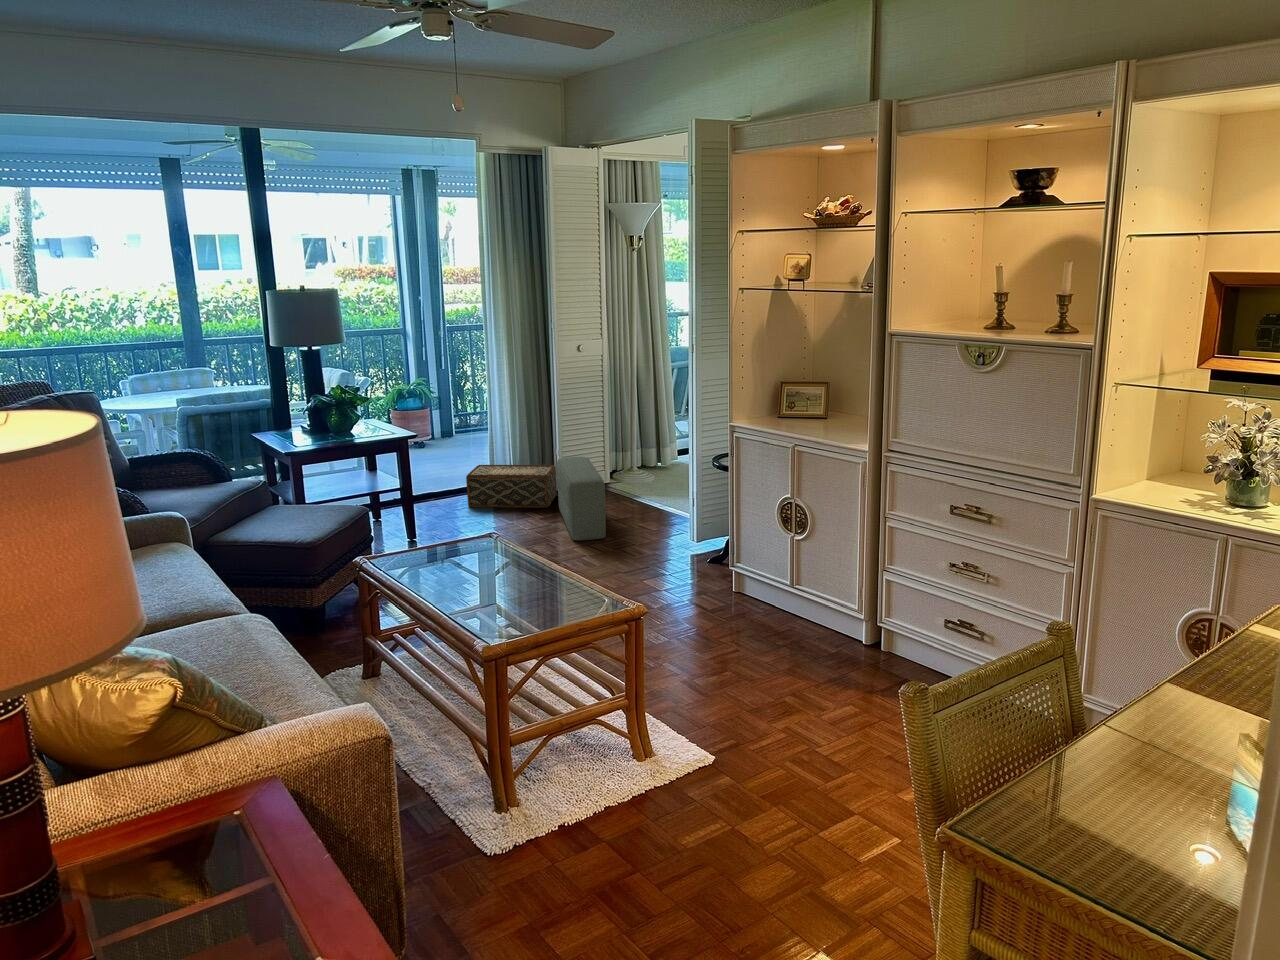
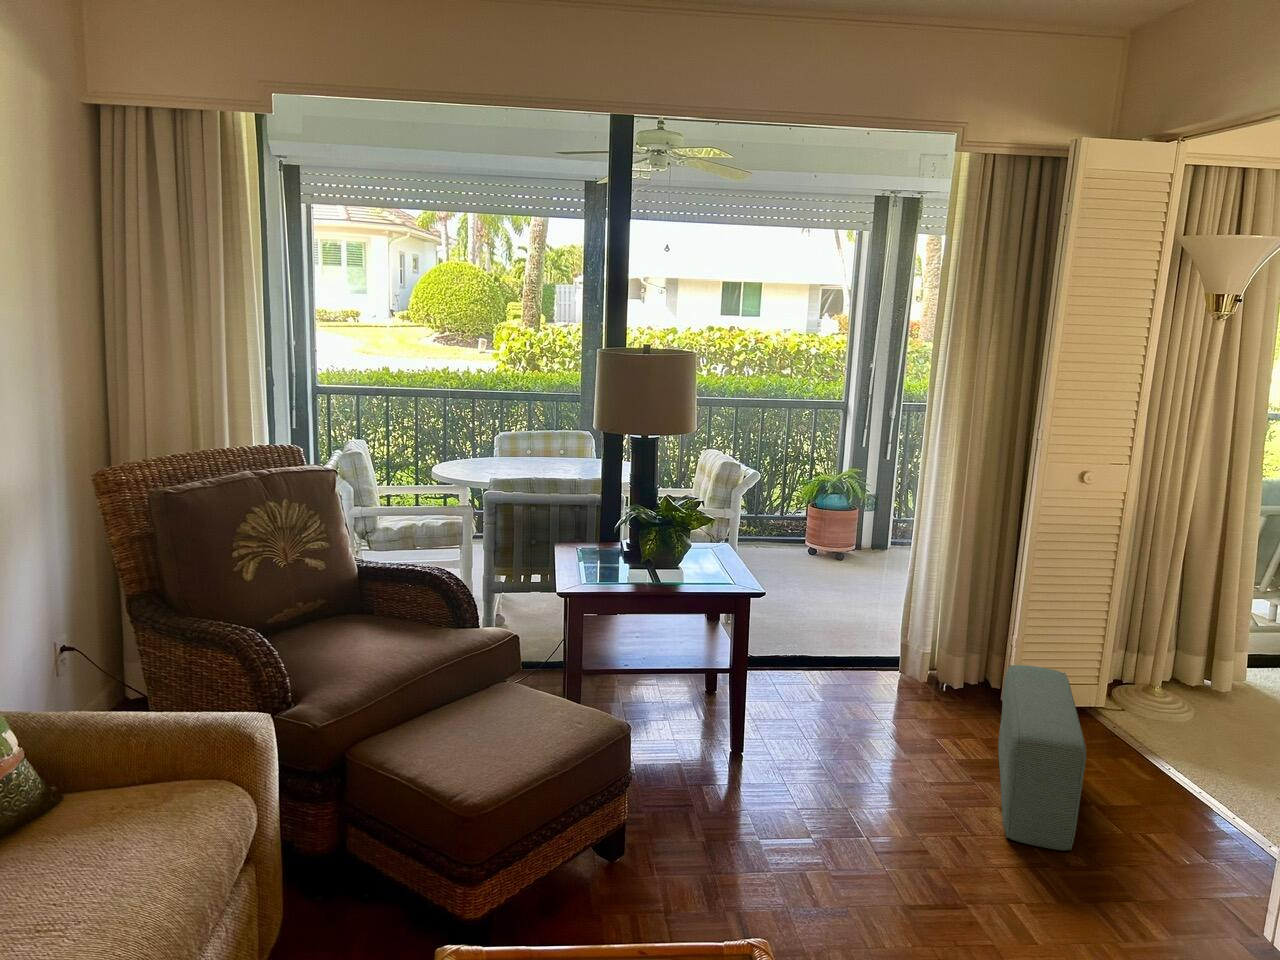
woven basket: present [466,465,557,508] -> none [852,632,1008,736]

